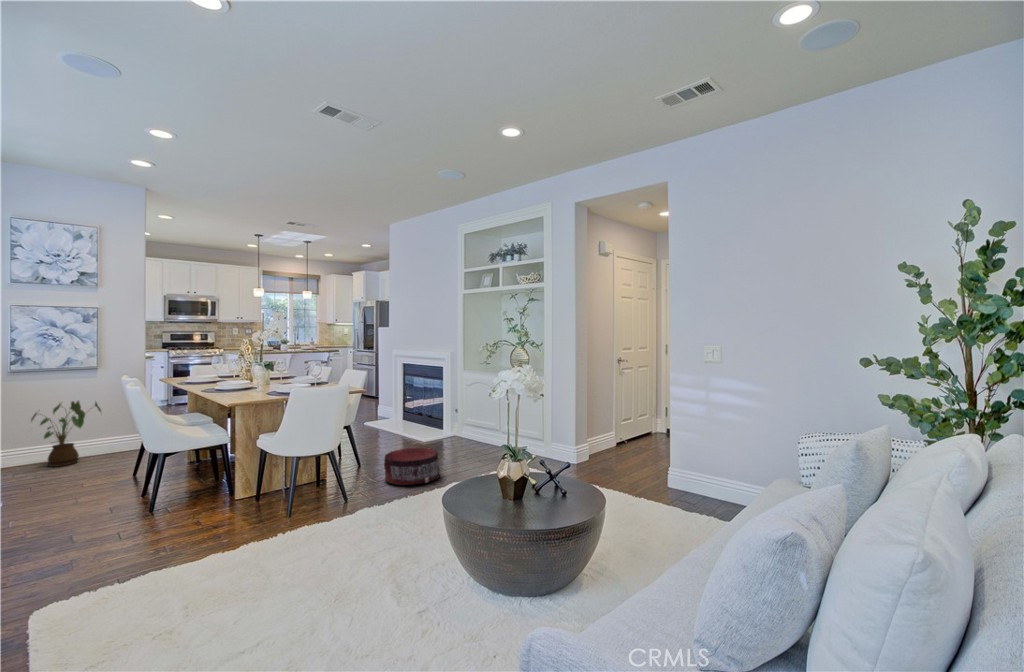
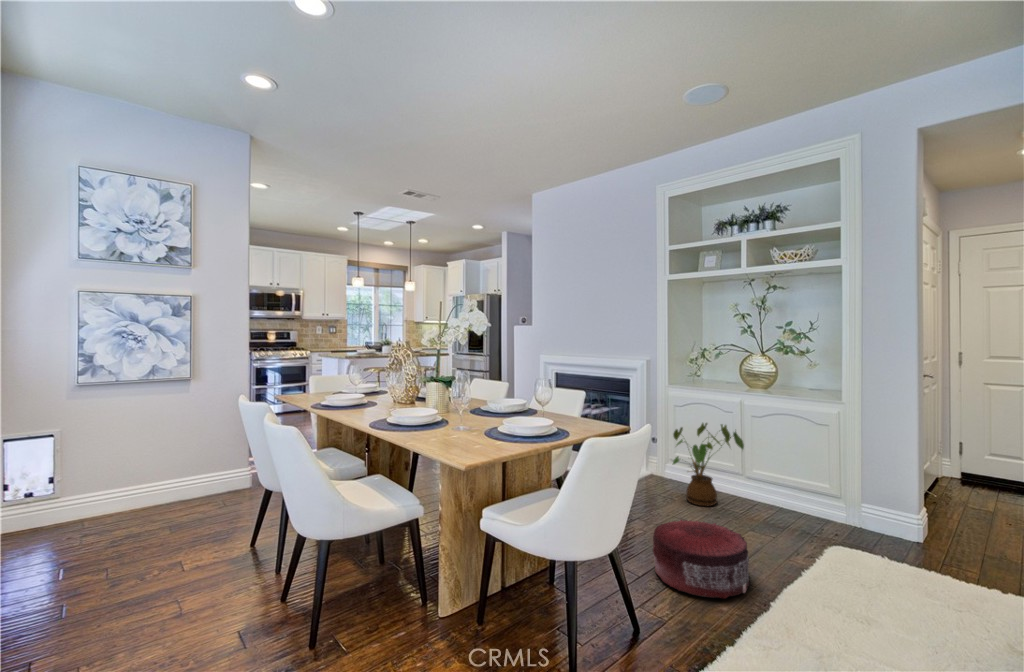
house plant: present [31,401,101,467] -> present [673,423,744,506]

